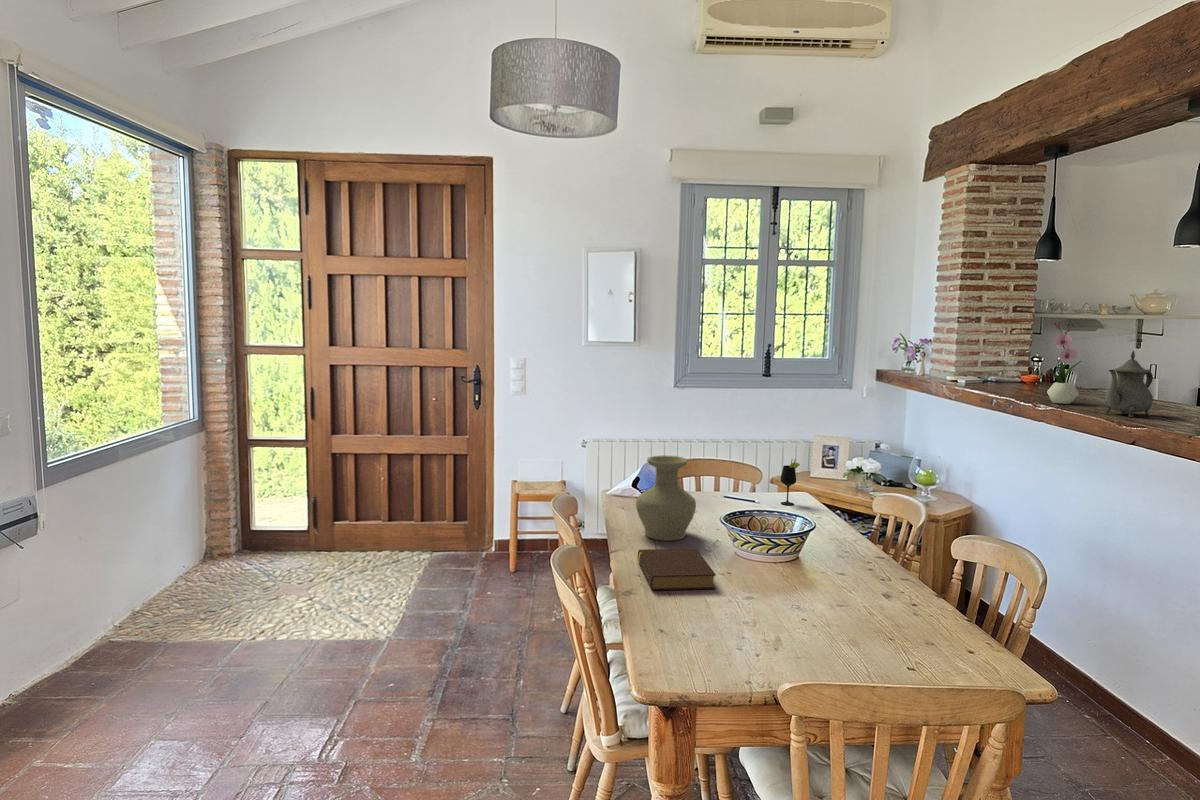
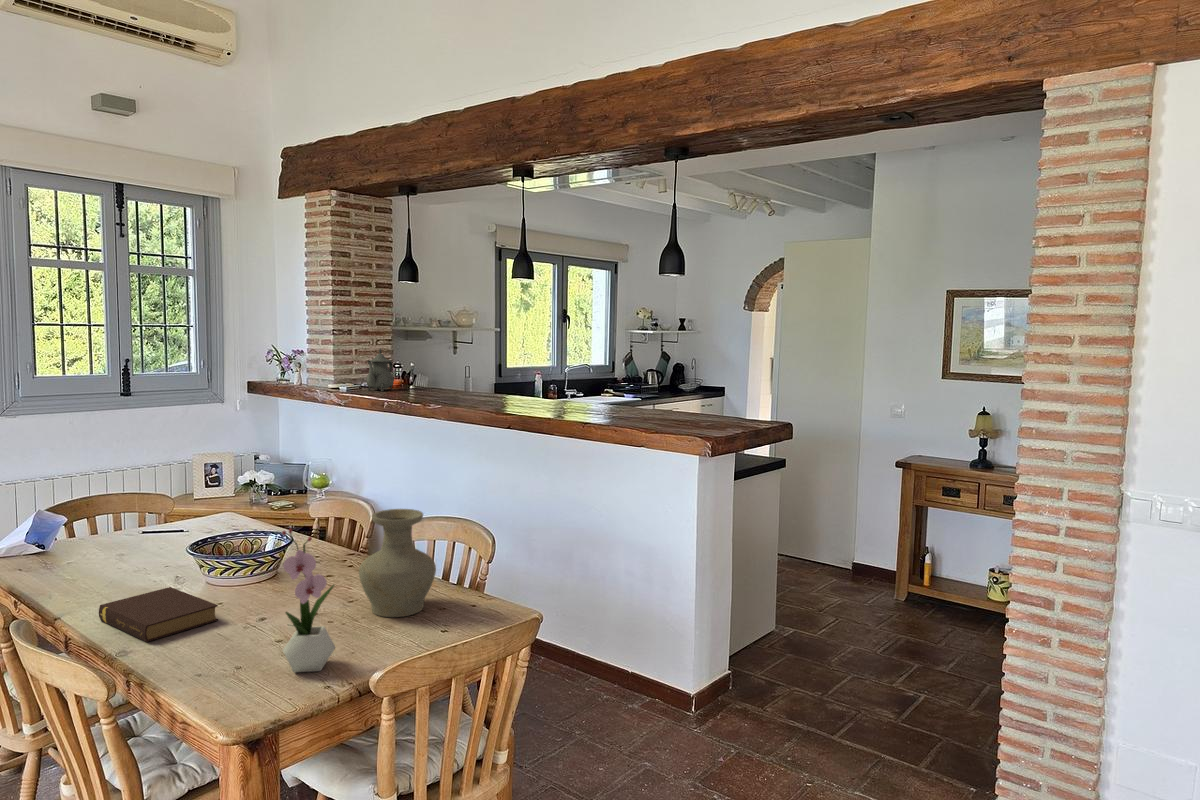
flower arrangement: present [1047,322,1081,404] -> present [282,529,335,672]
teapot: present [1105,350,1153,417] -> present [366,348,394,391]
vase: present [636,455,696,541] -> present [359,509,436,617]
wine glass: present [780,459,800,505] -> none [210,477,232,527]

